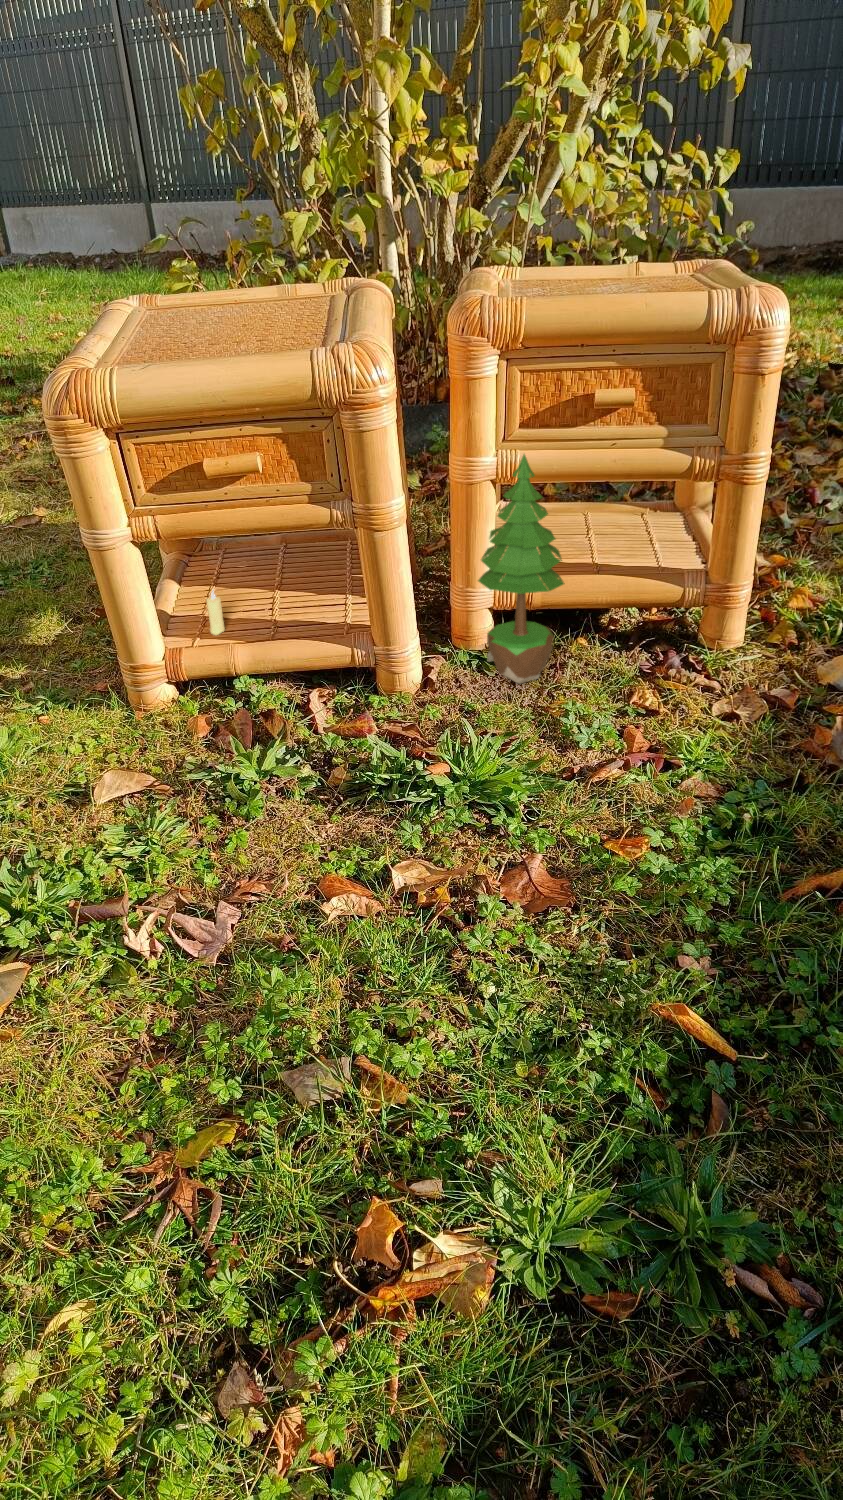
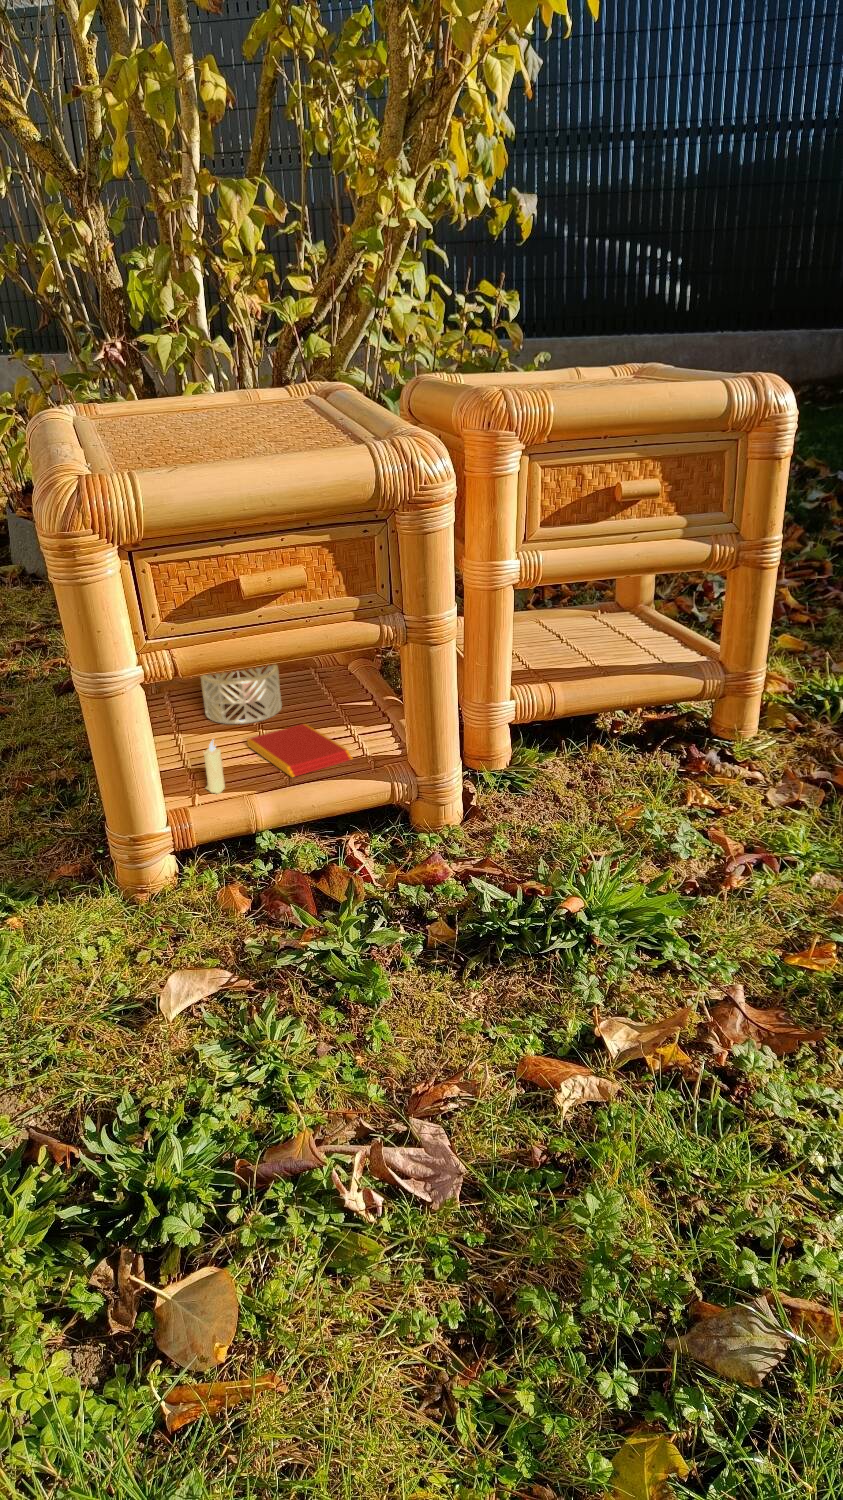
potted tree: present [478,454,565,684] -> none [516,548,611,799]
decorative bowl: none [250,517,321,577] -> present [201,664,282,724]
book: none [266,584,338,630] -> present [247,724,352,777]

